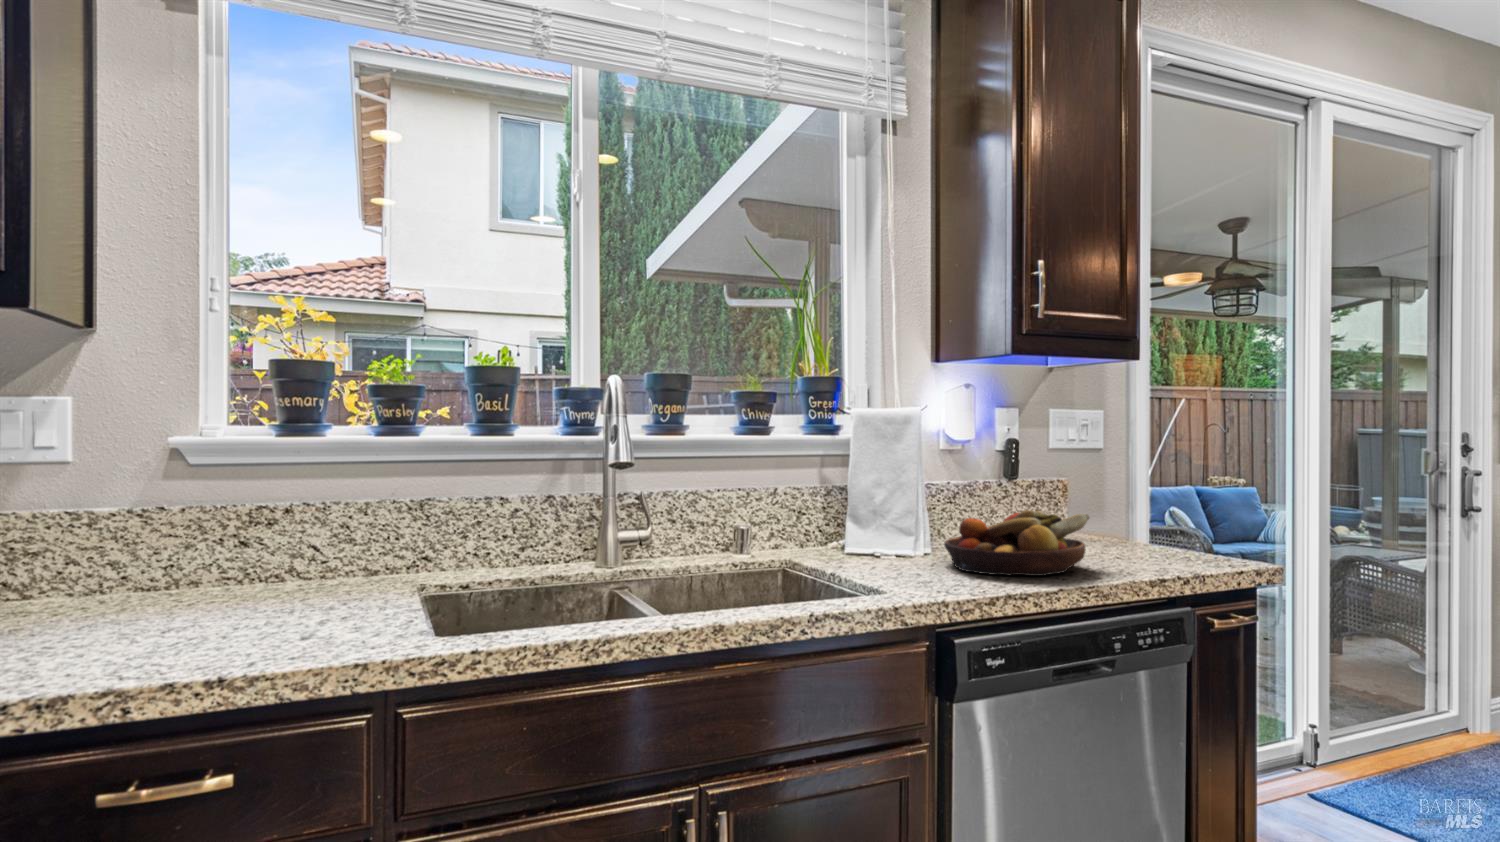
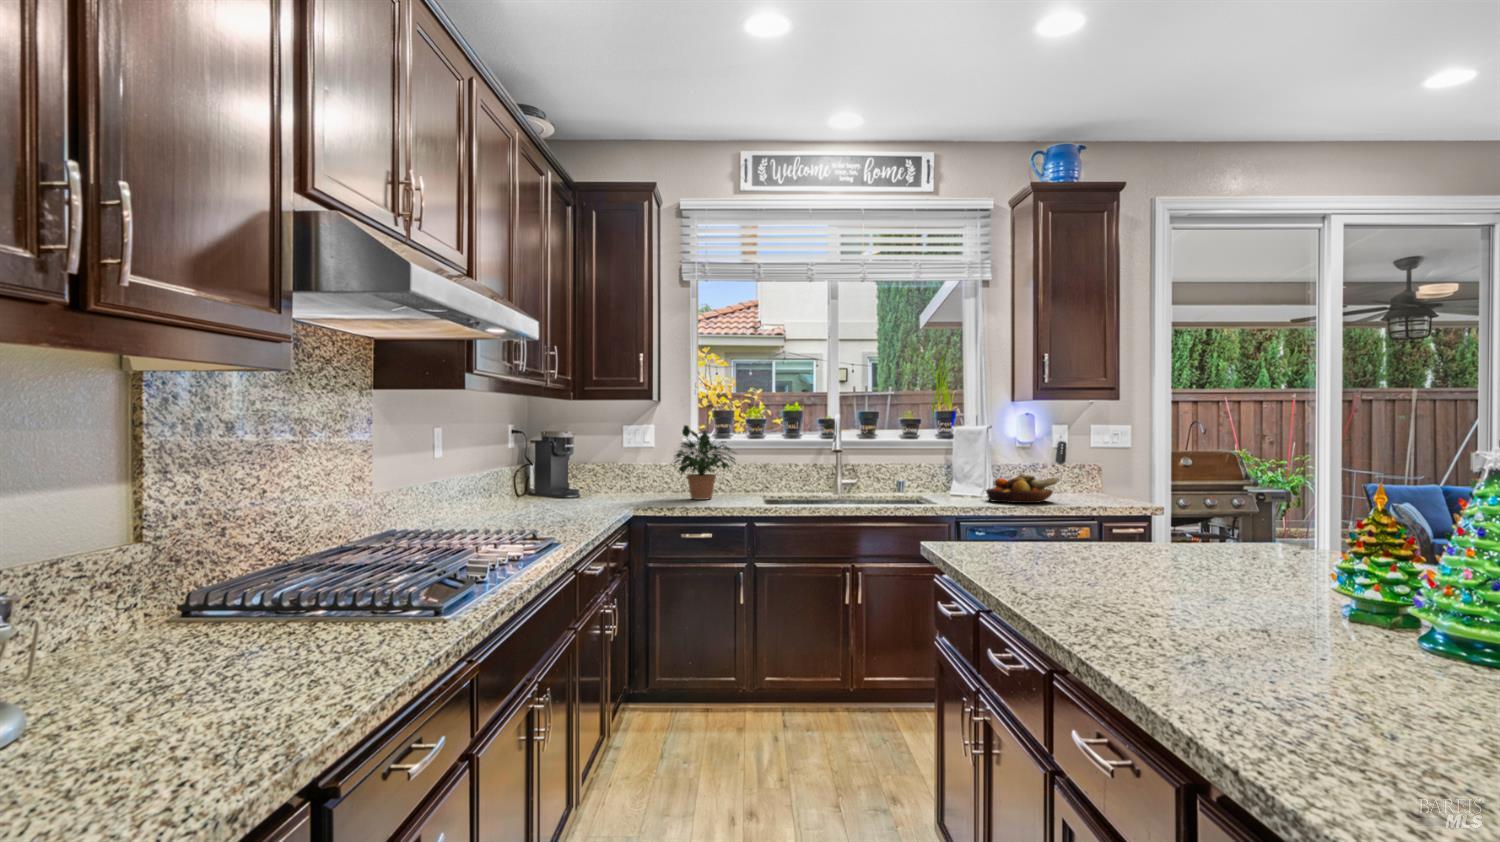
potted plant: none [94,389,353,628] -> present [675,425,735,500]

